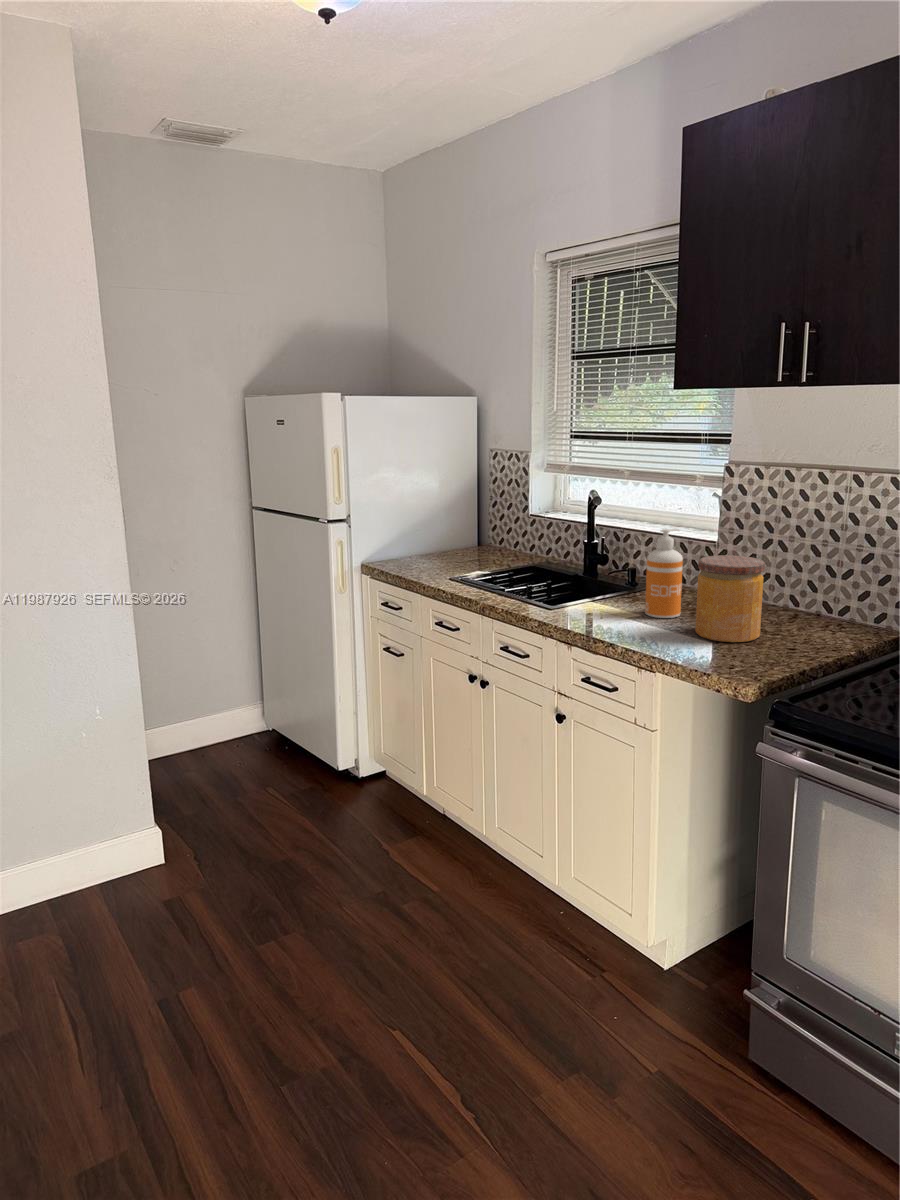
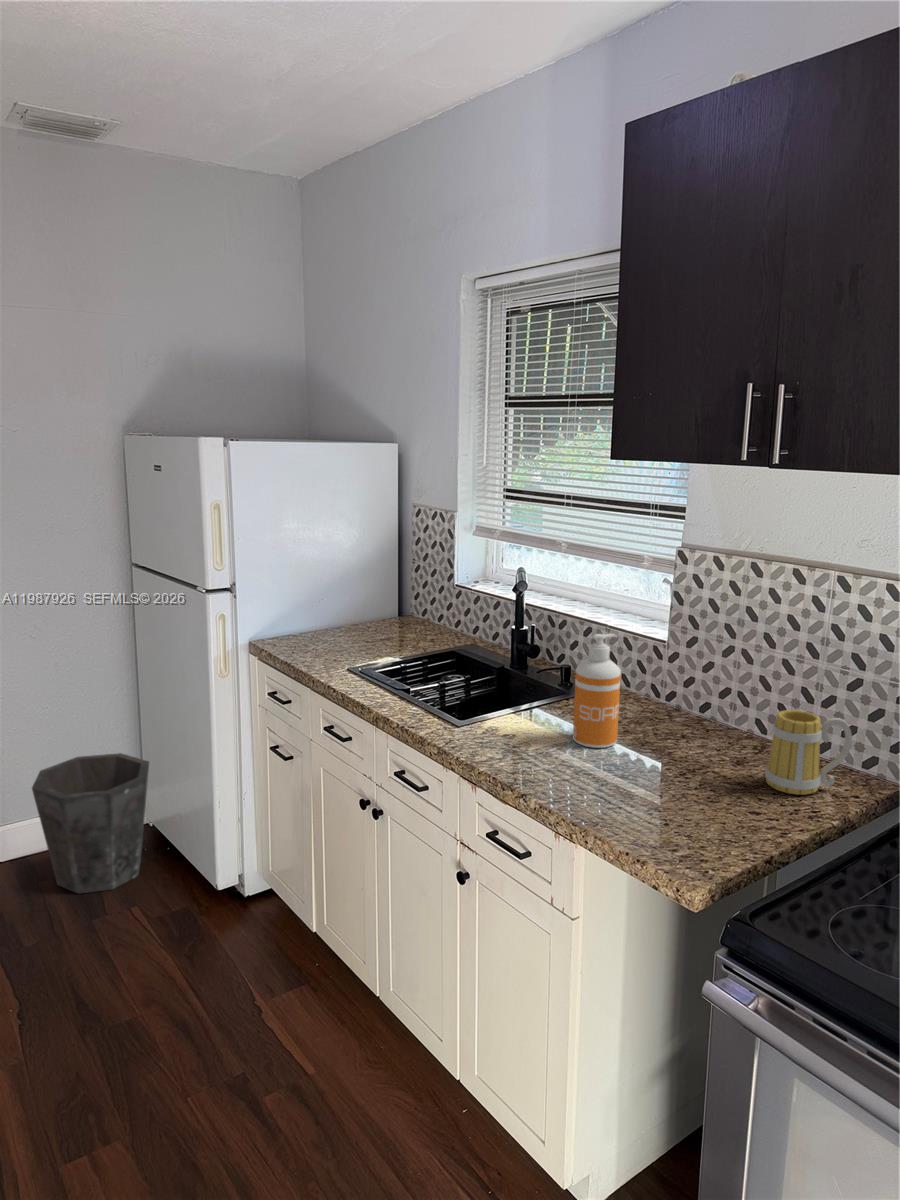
jar: present [695,555,765,642] -> none [632,677,723,798]
mug: none [798,577,865,639] -> present [765,710,852,795]
waste bin: none [180,669,272,782] -> present [32,753,149,893]

